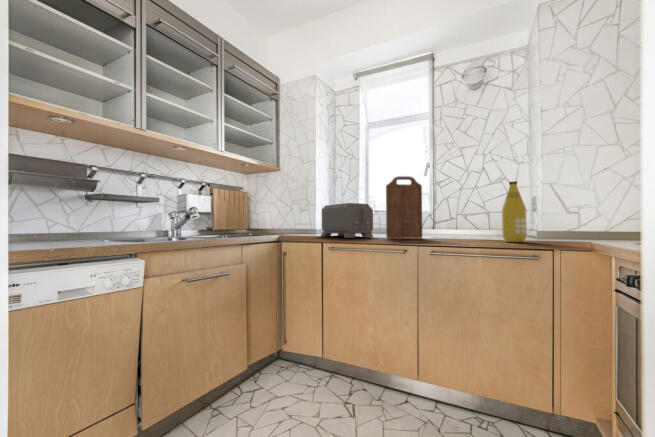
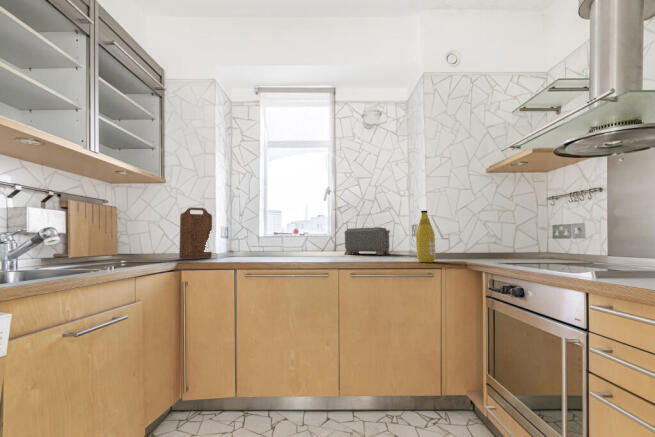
cutting board: present [386,176,422,239] -> present [179,207,212,259]
toaster: present [321,203,373,238] -> present [345,227,390,255]

